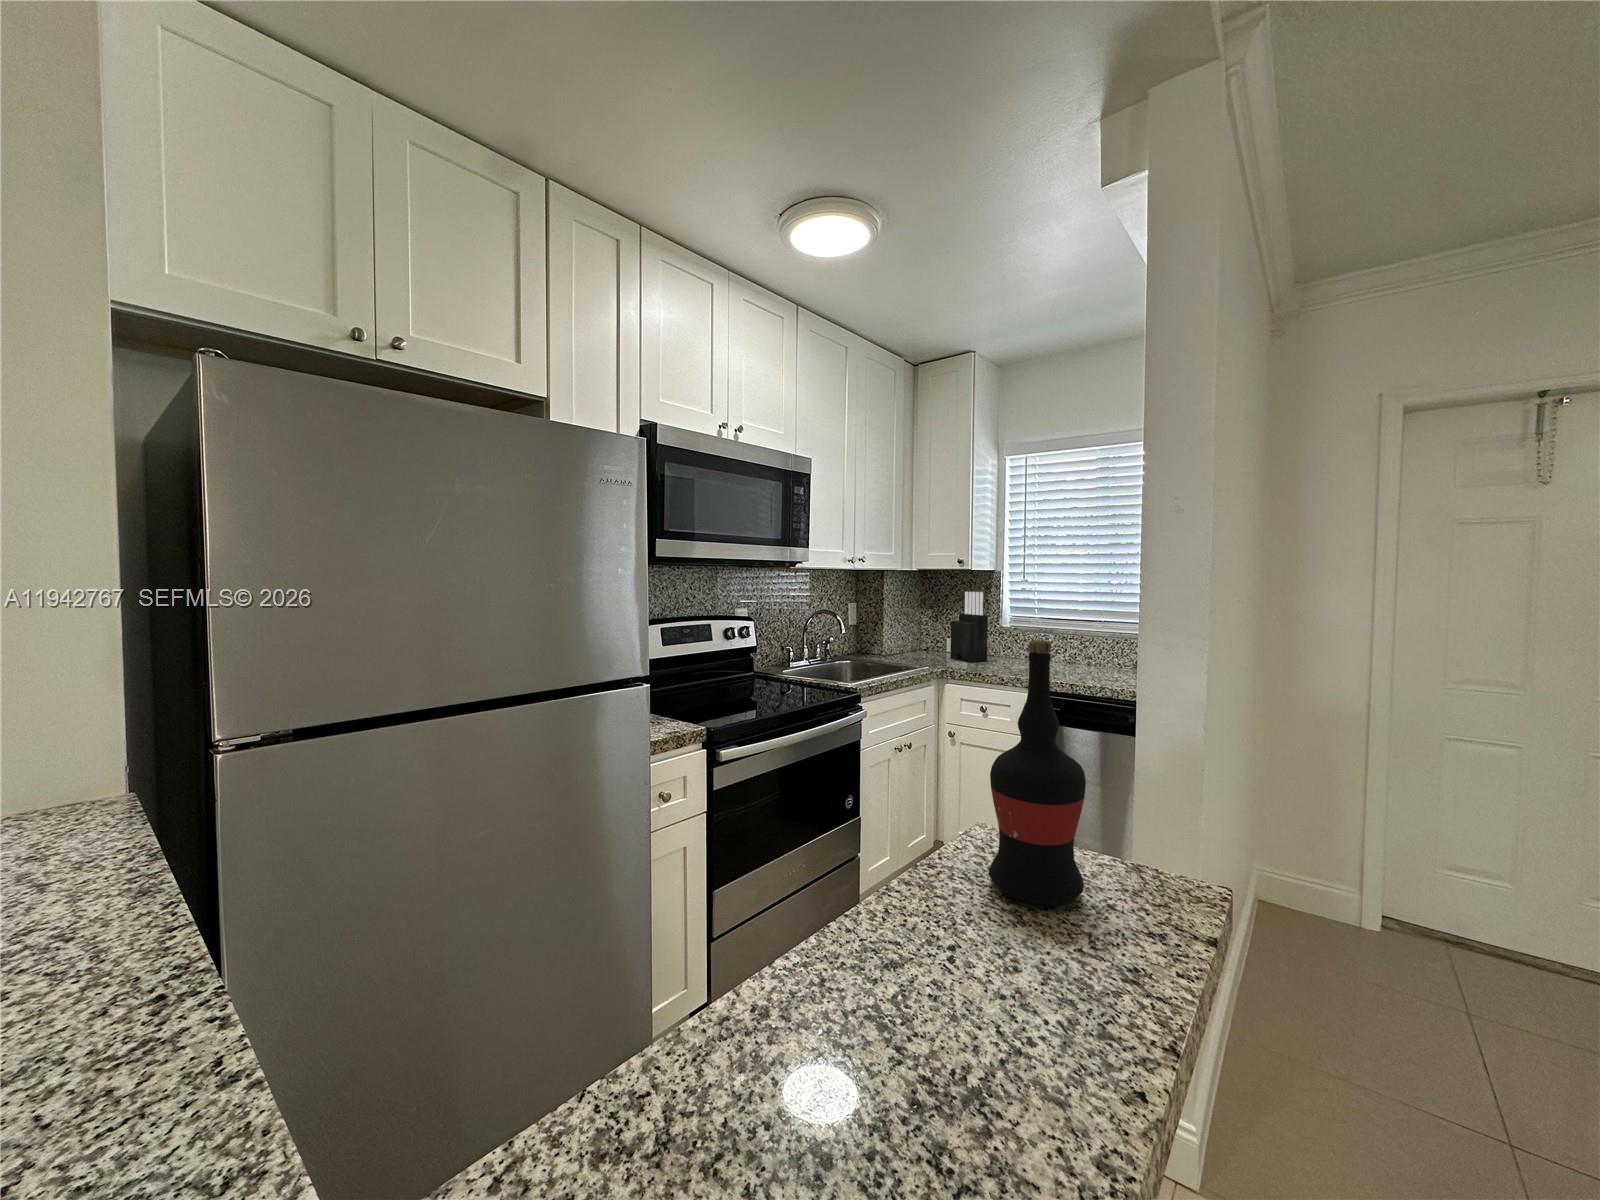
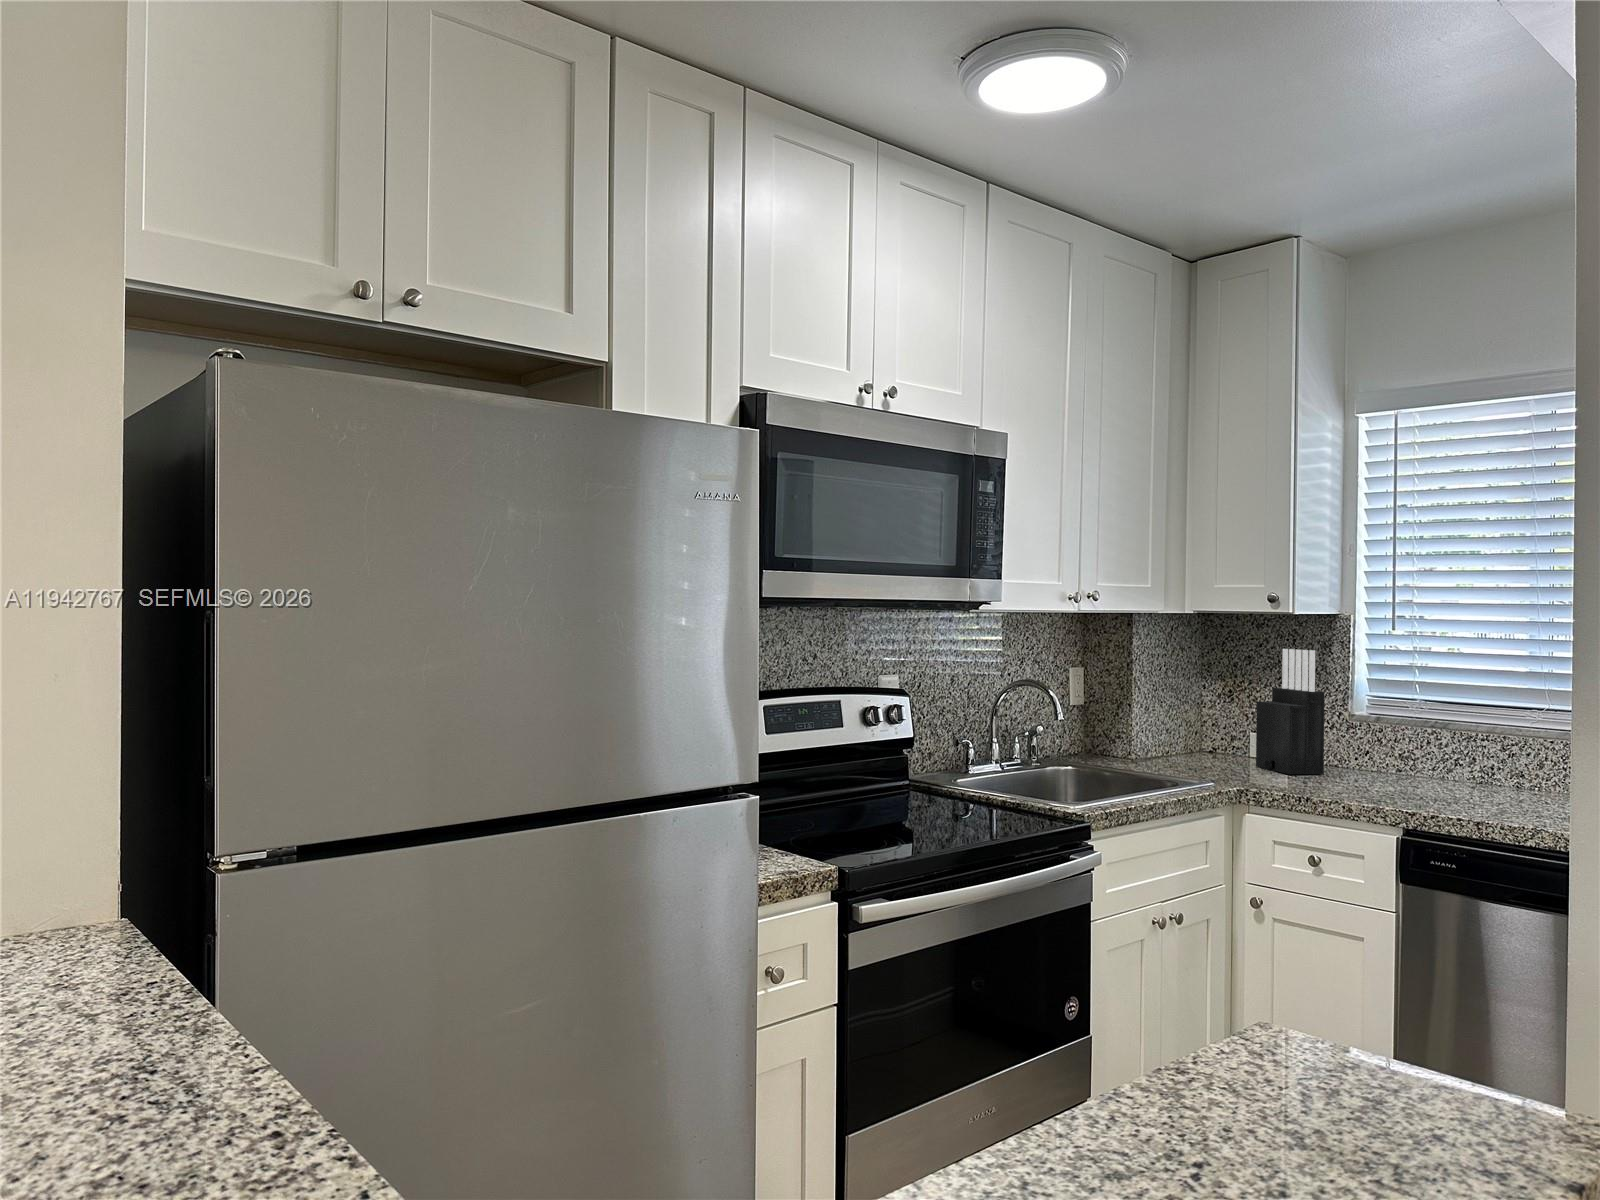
wine bottle: present [989,640,1086,904] -> none [1261,759,1402,1128]

